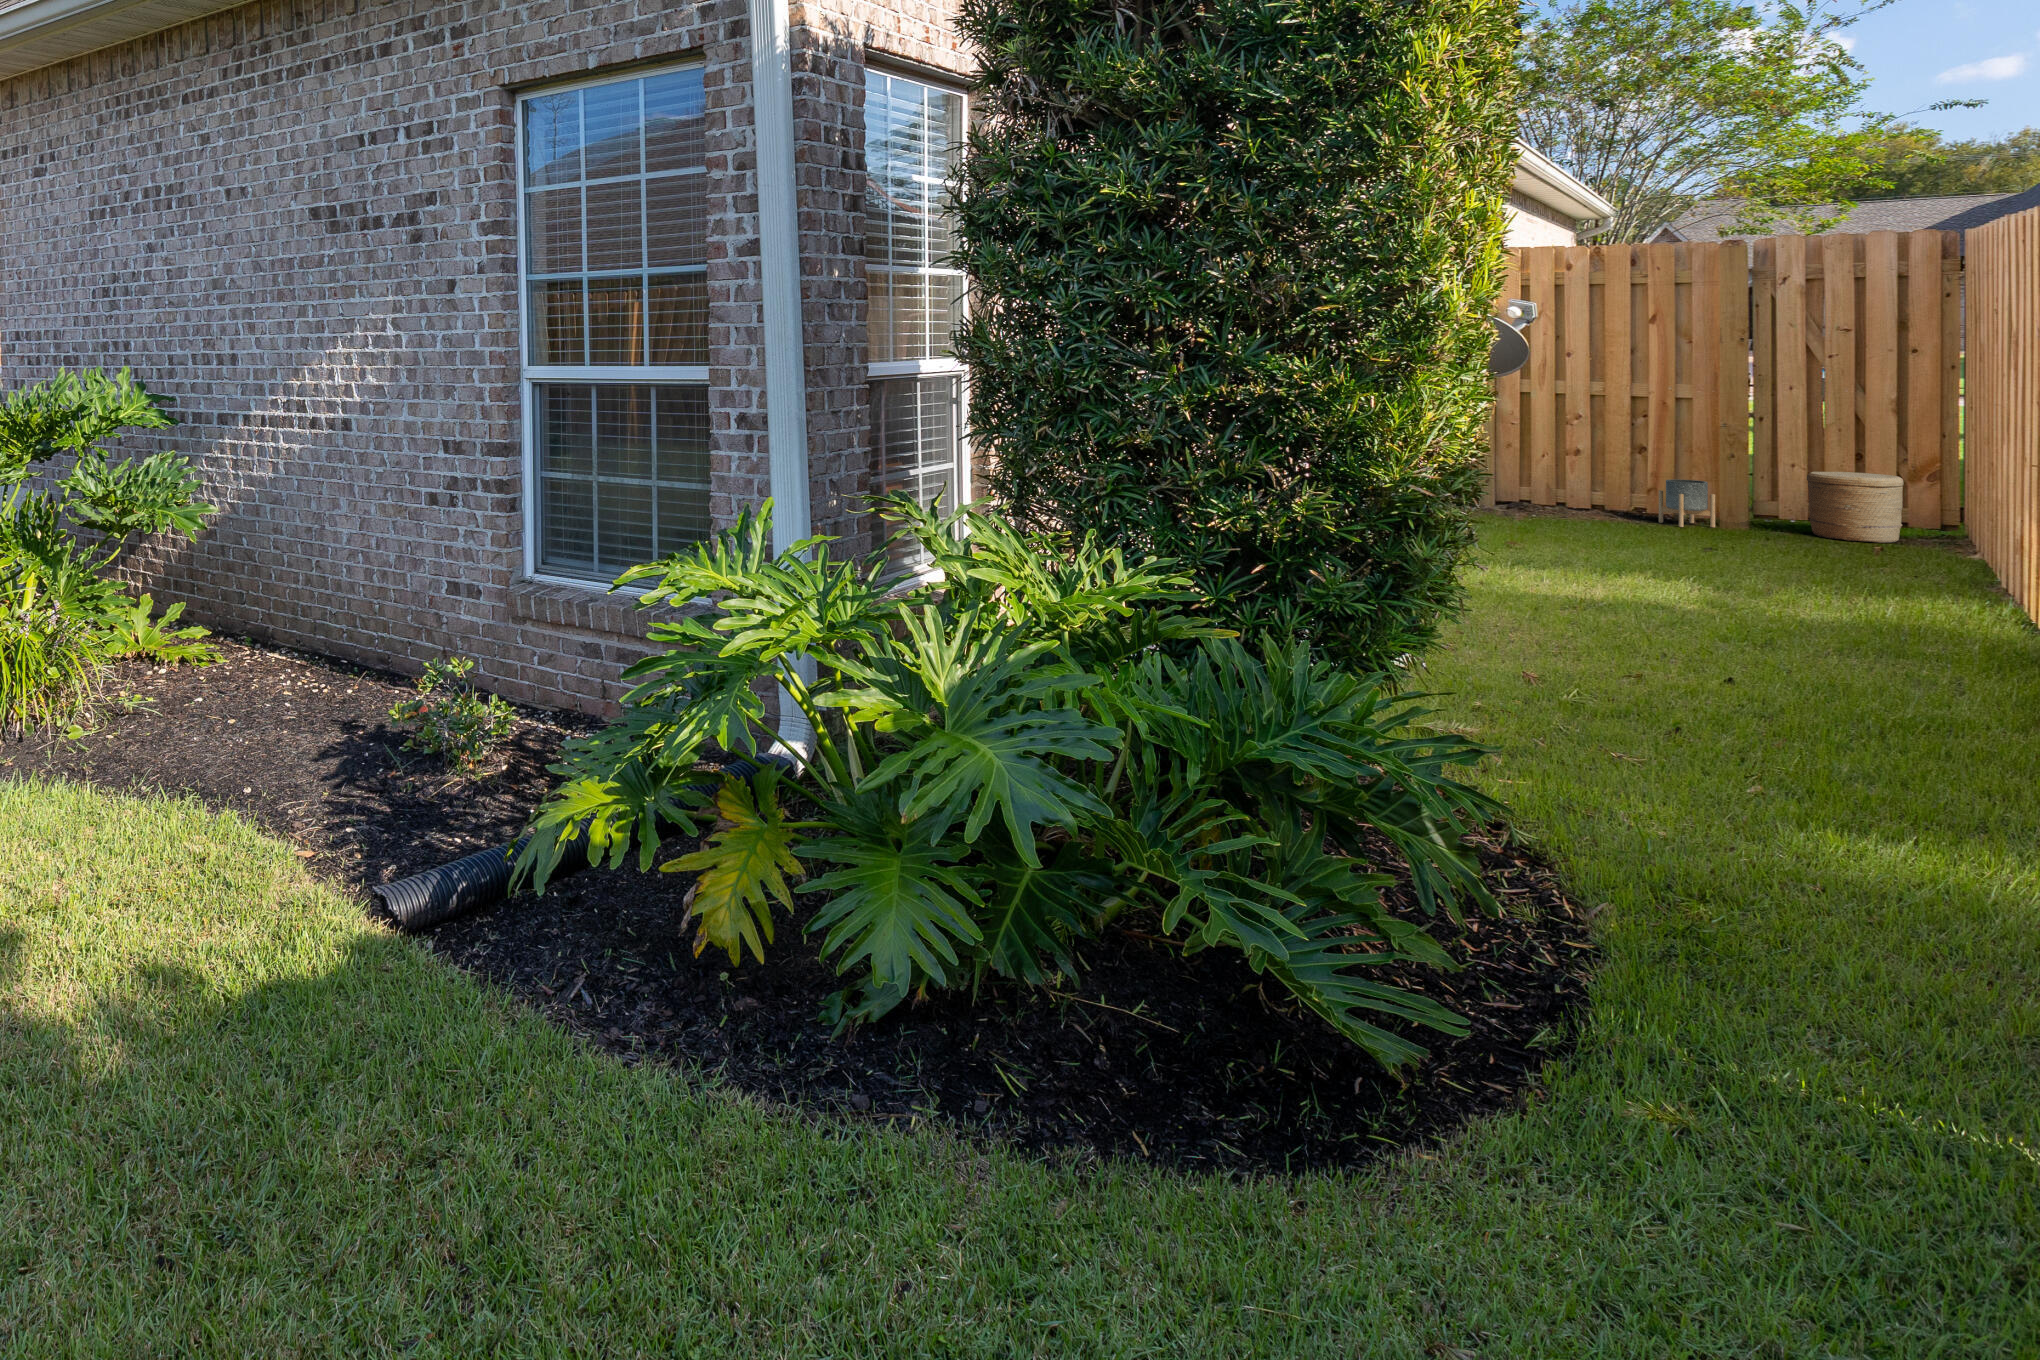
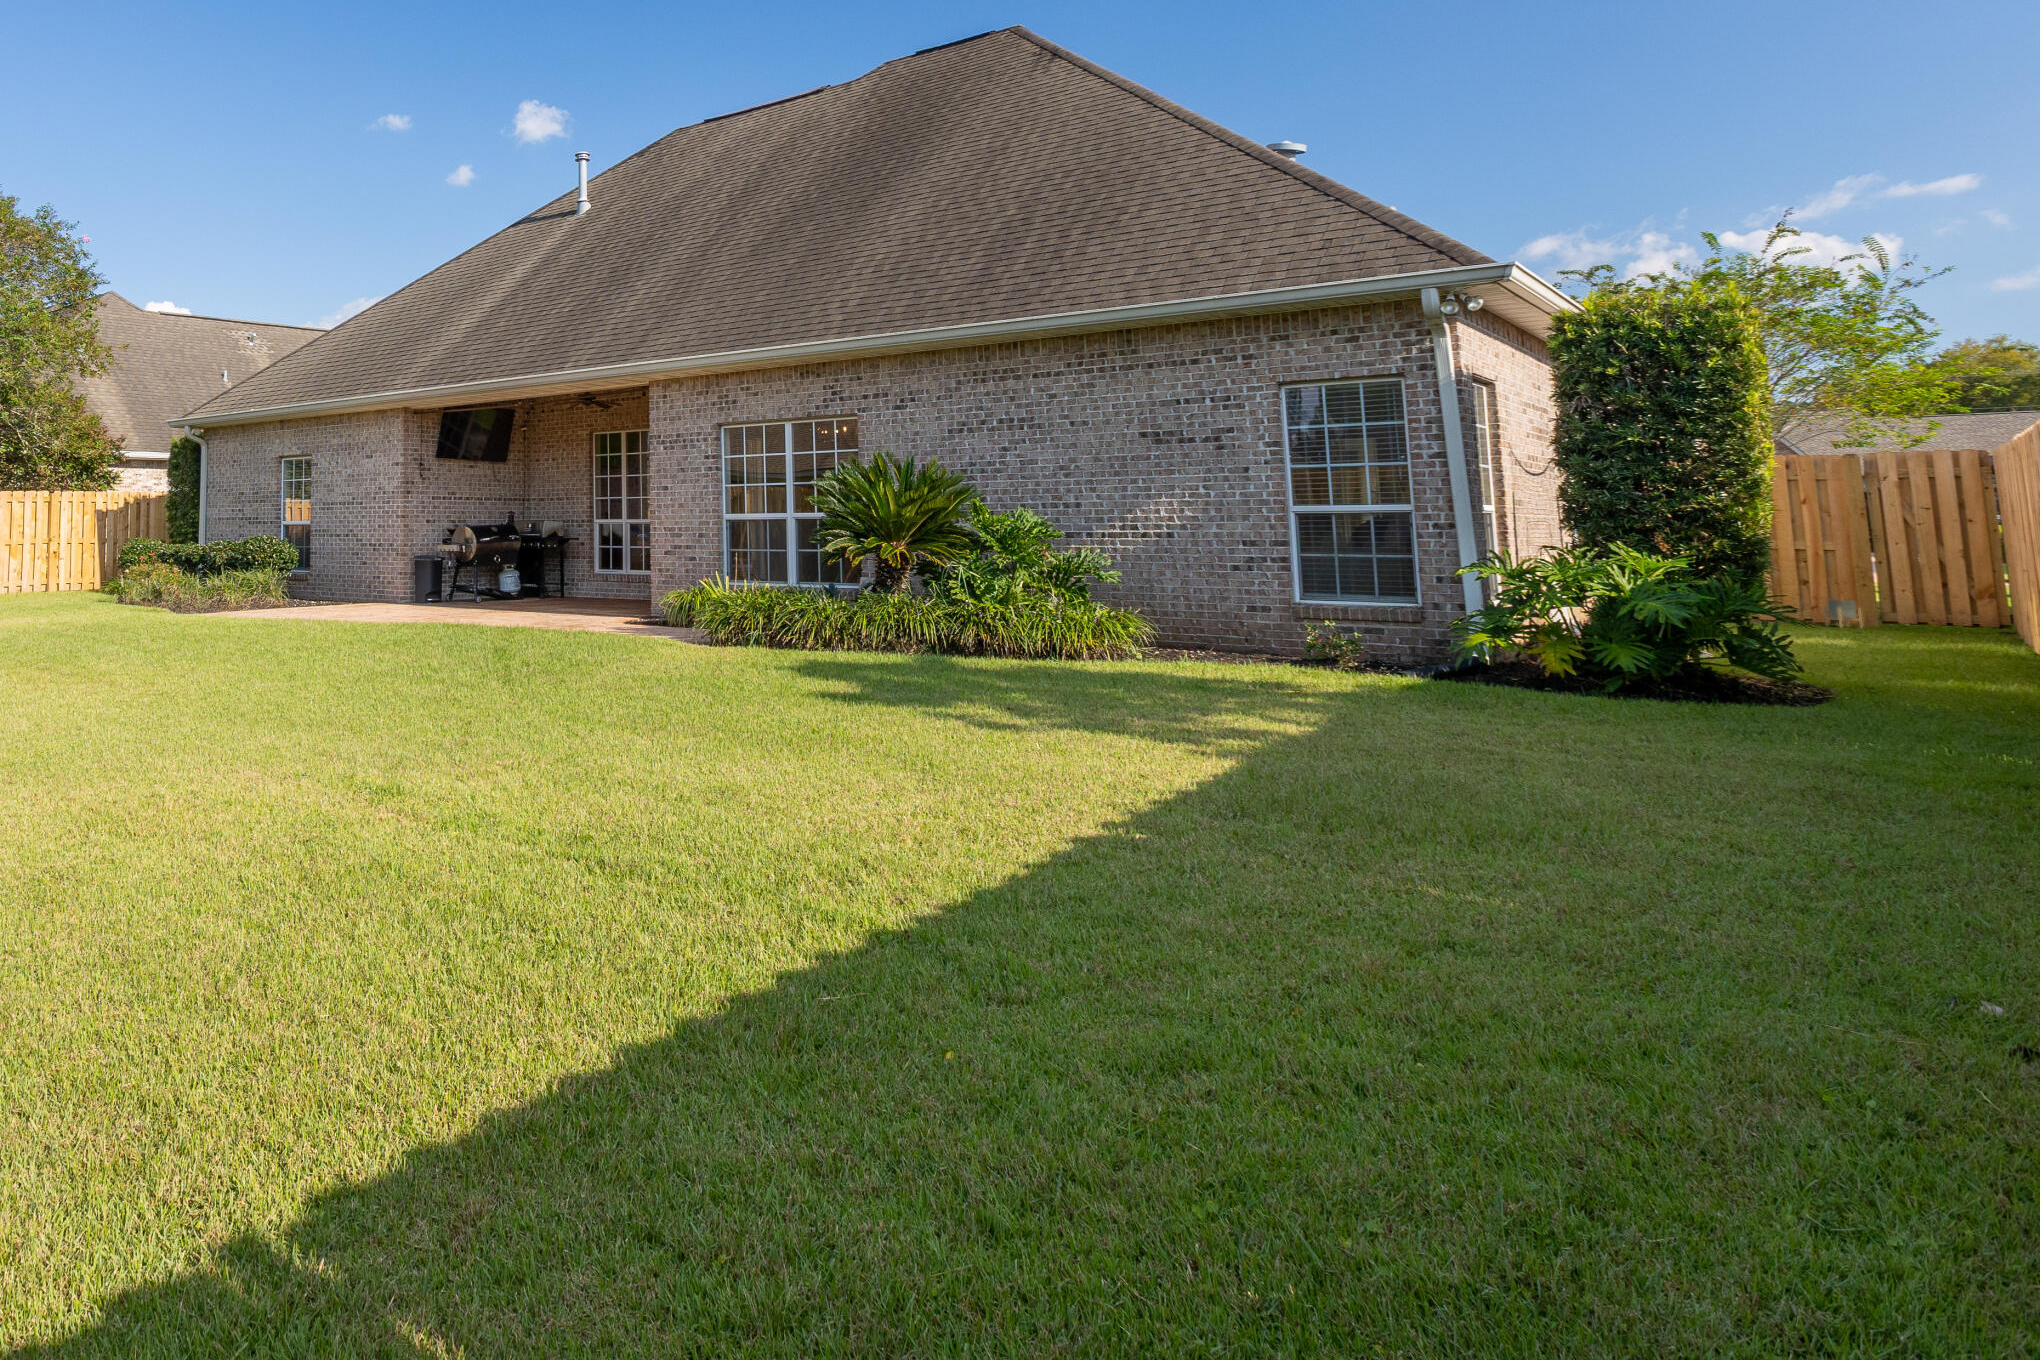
woven basket: present [1807,472,1904,543] -> none [1917,594,1980,635]

